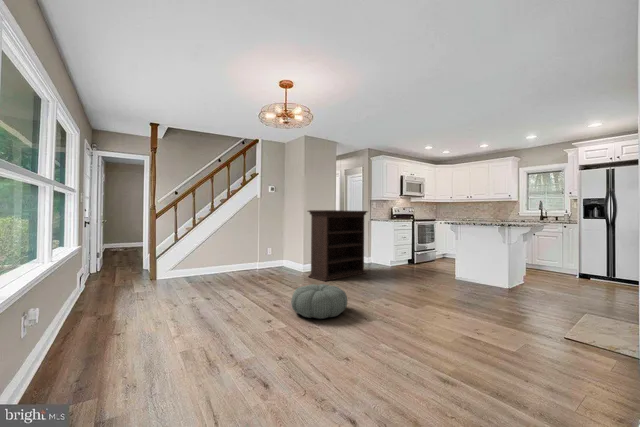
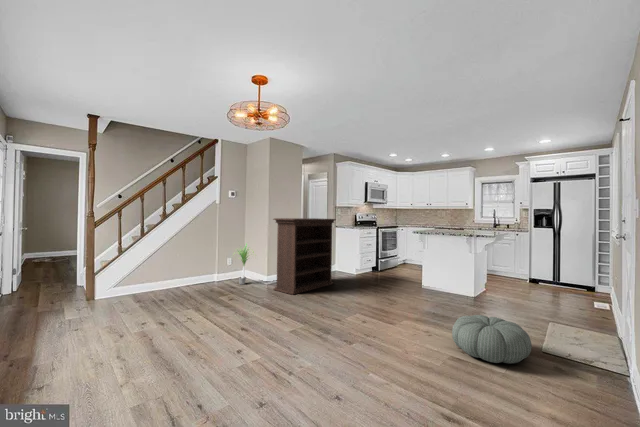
potted plant: none [269,232,295,272] -> present [238,246,254,284]
pouf: present [291,284,347,319] -> present [452,315,532,363]

